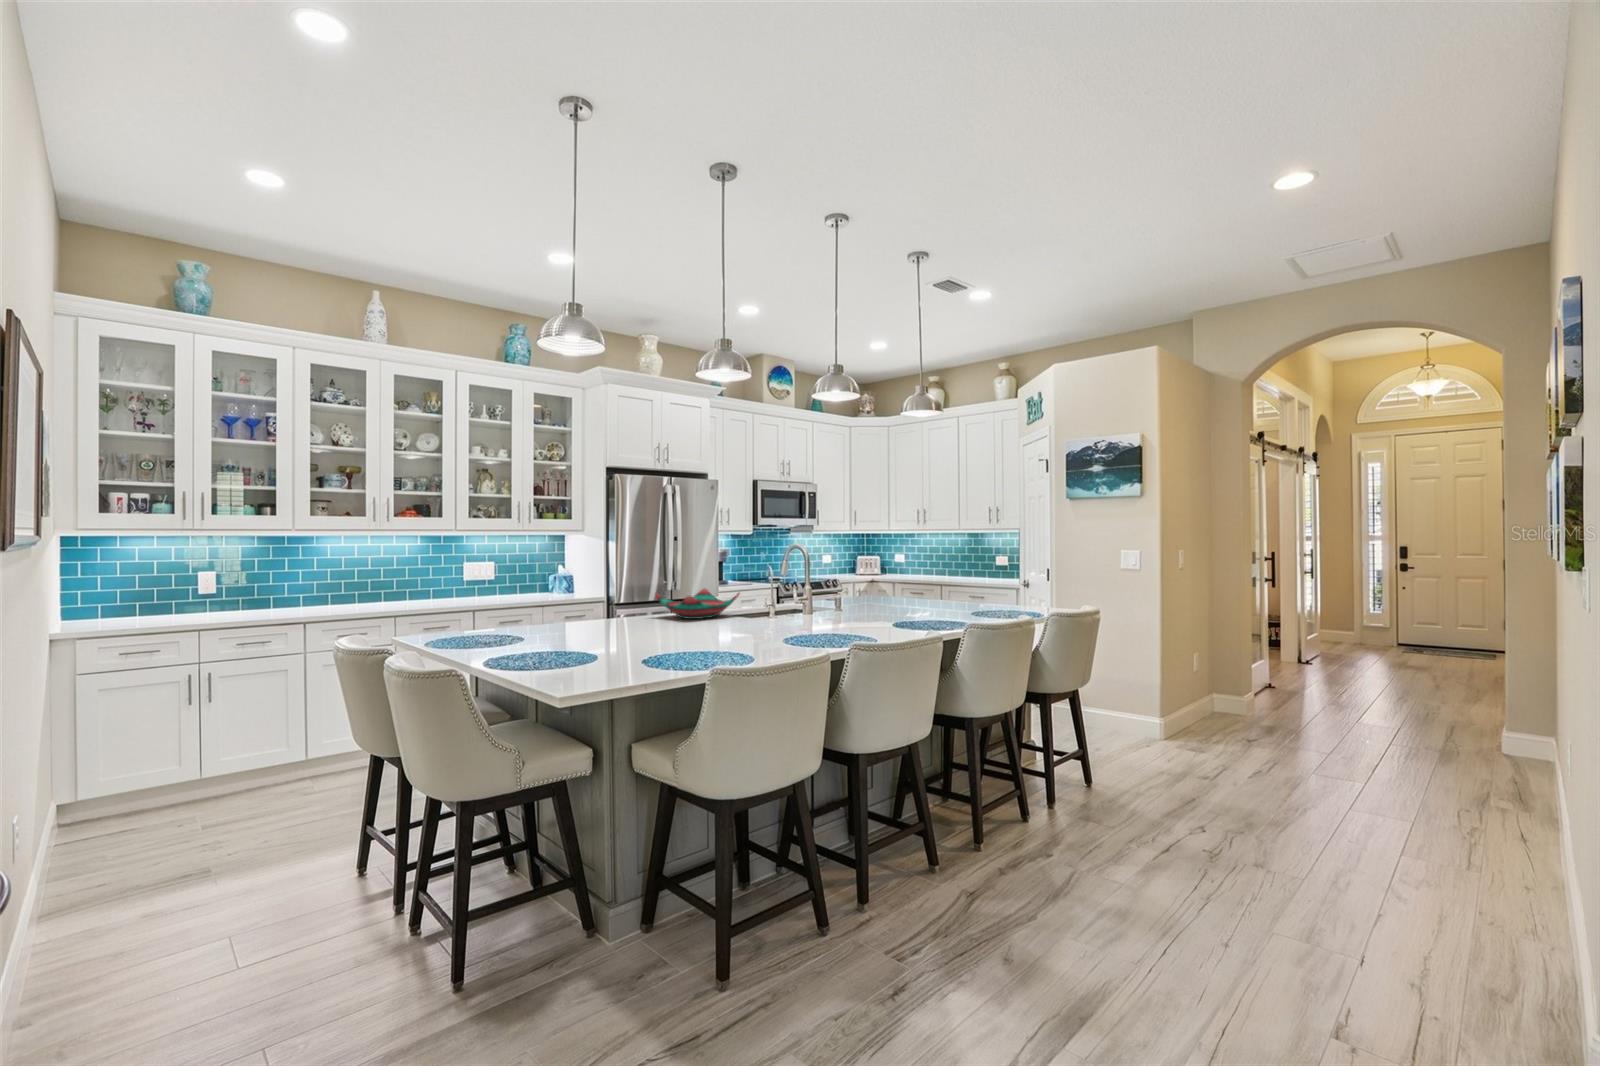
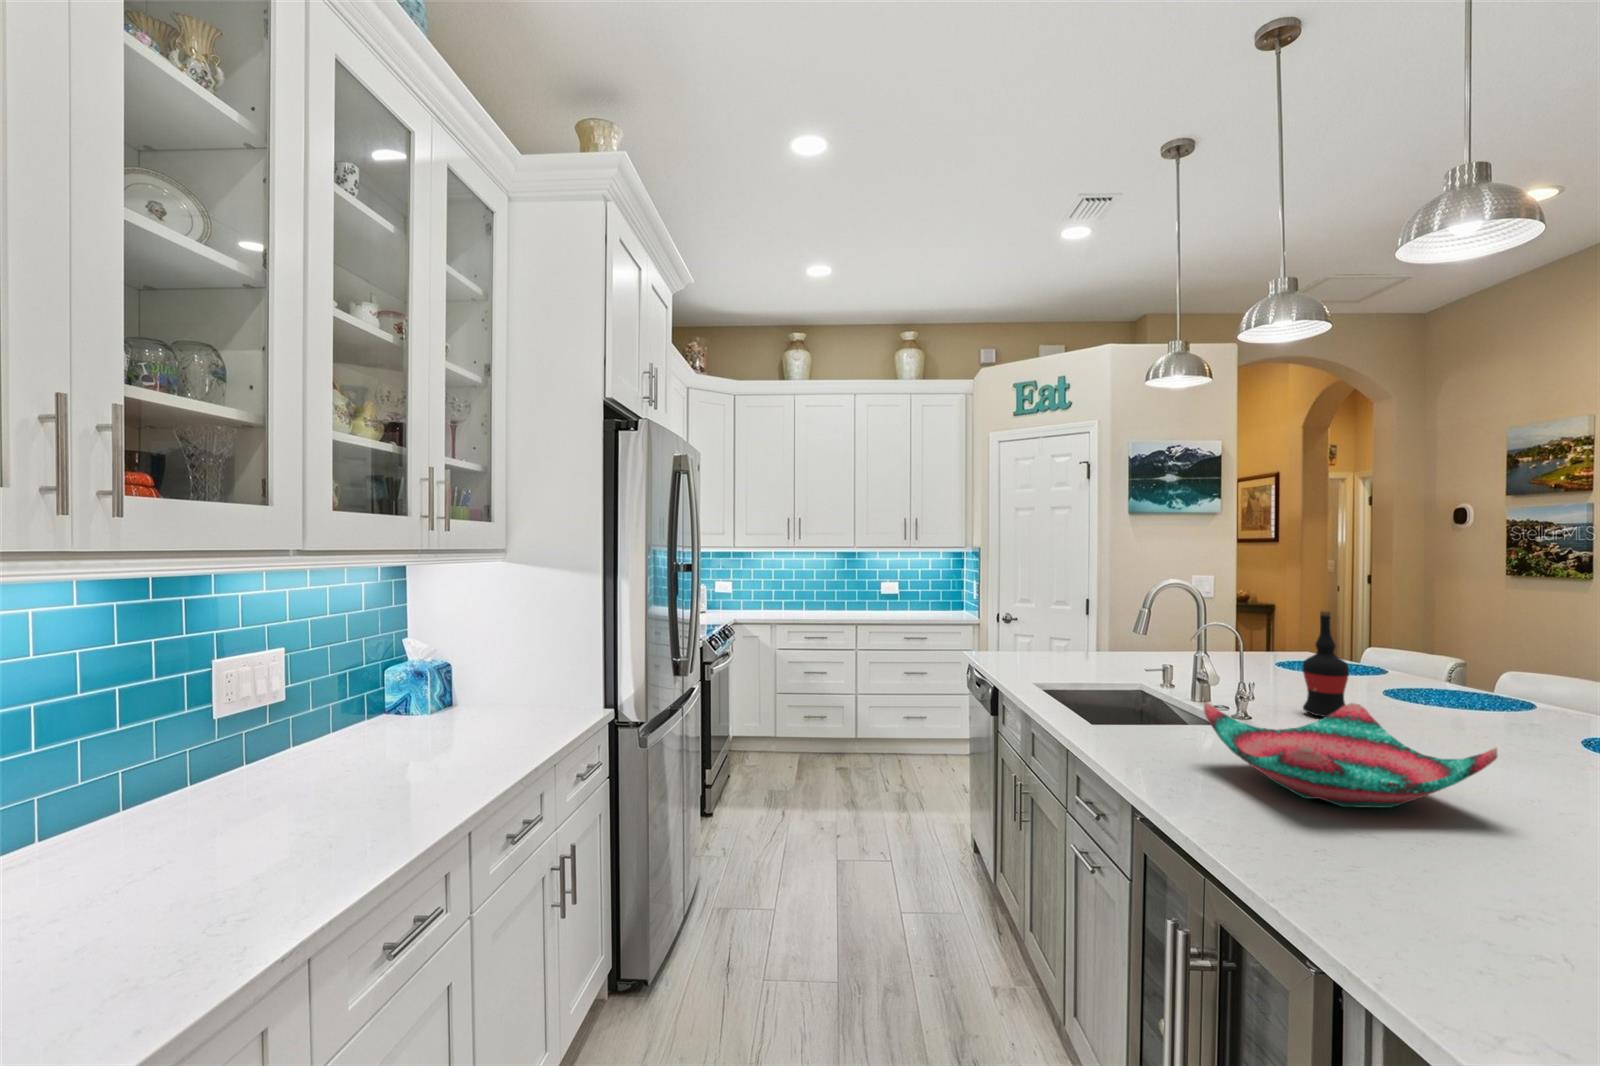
wine bottle: none [817,559,836,612] -> present [1302,610,1349,717]

